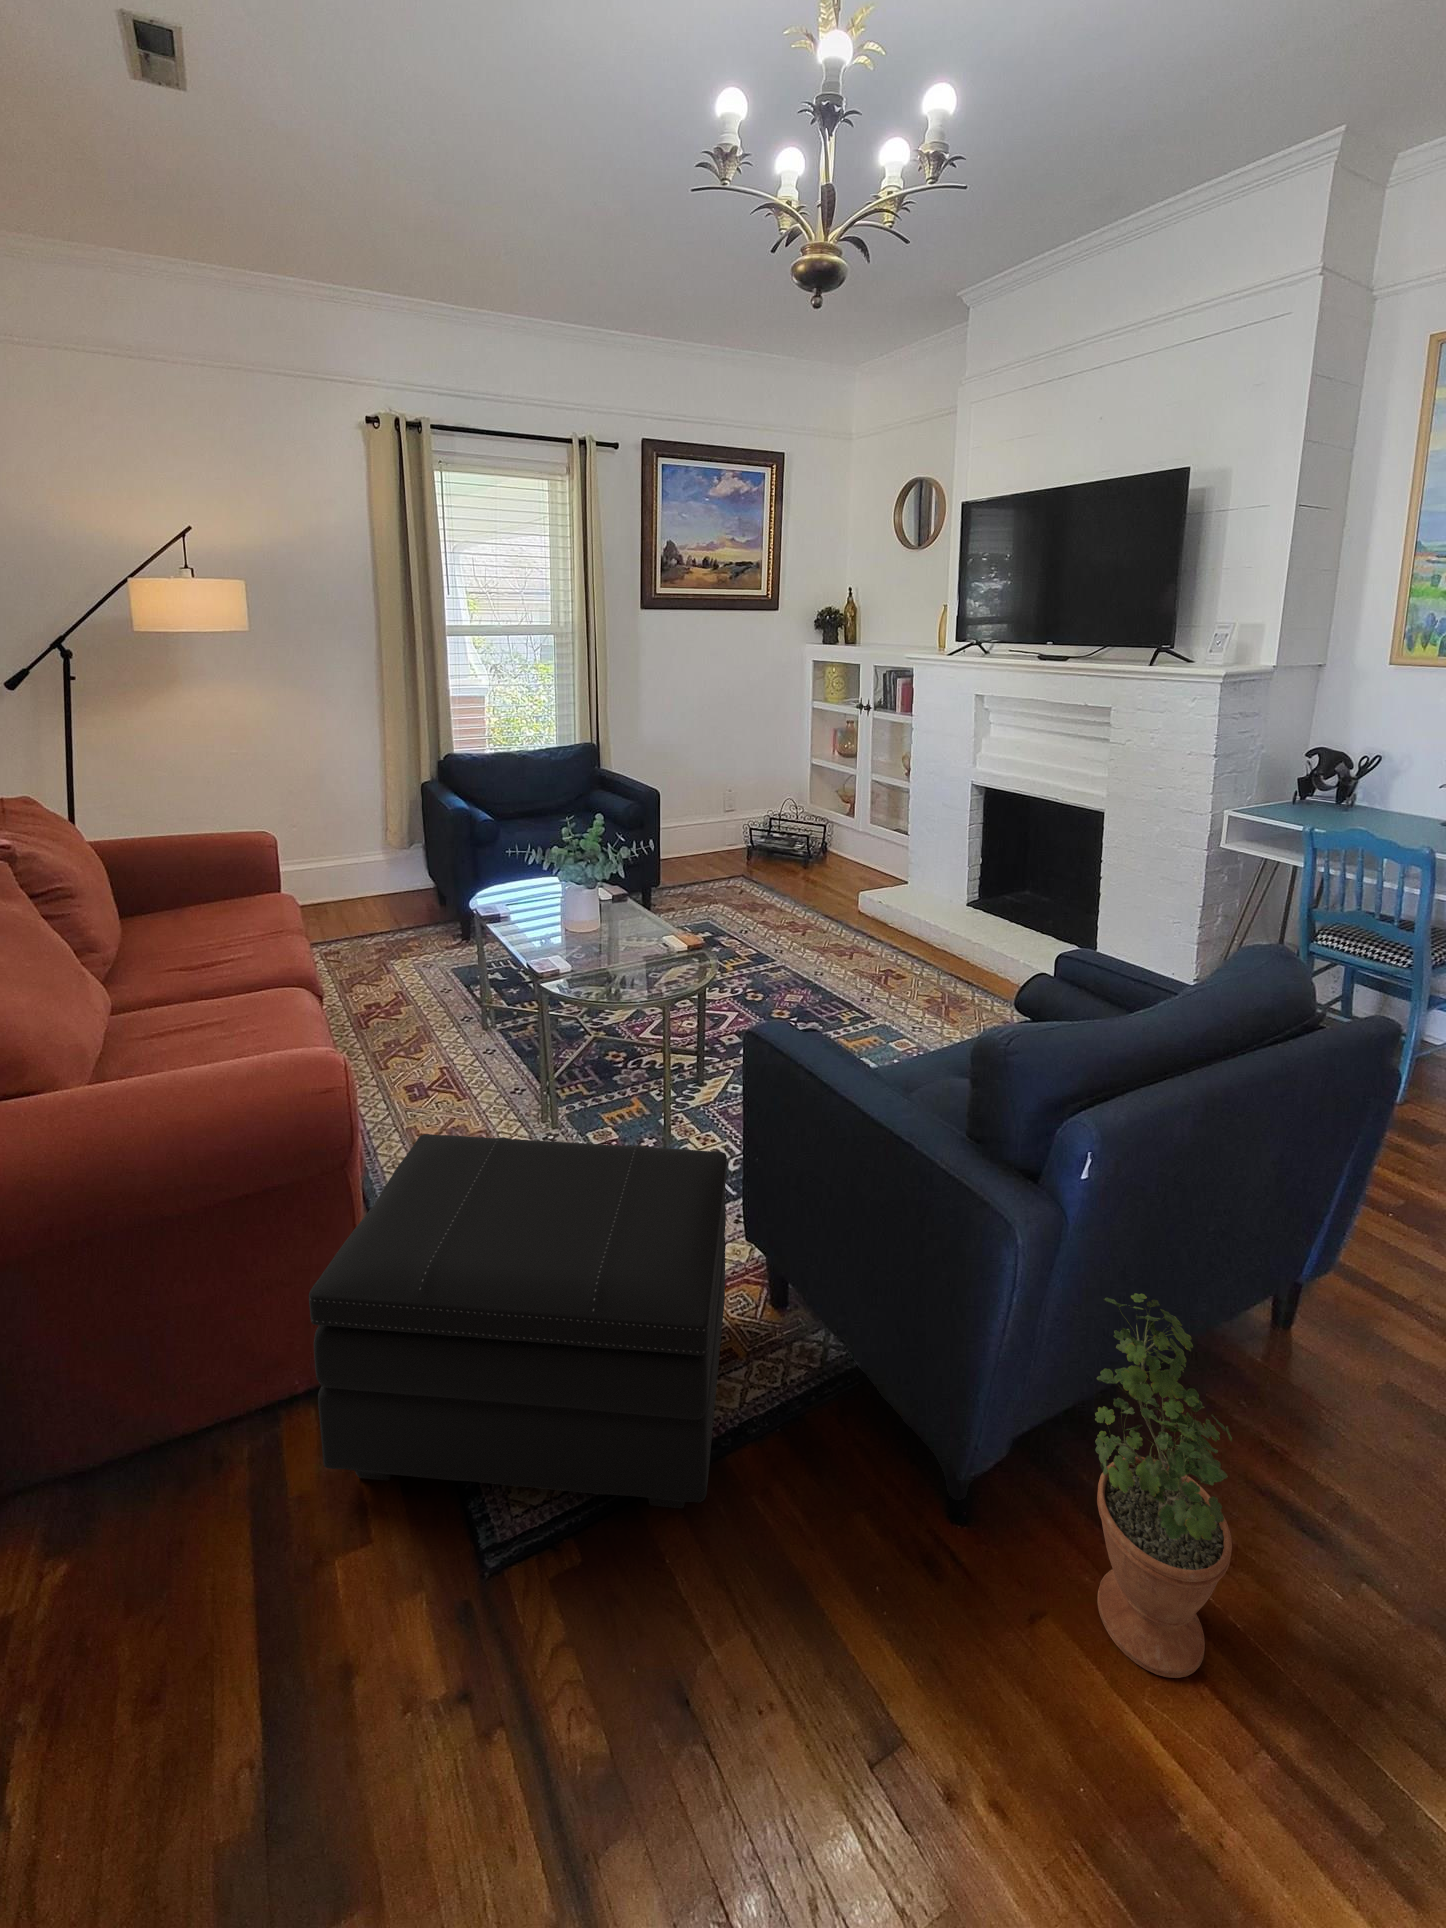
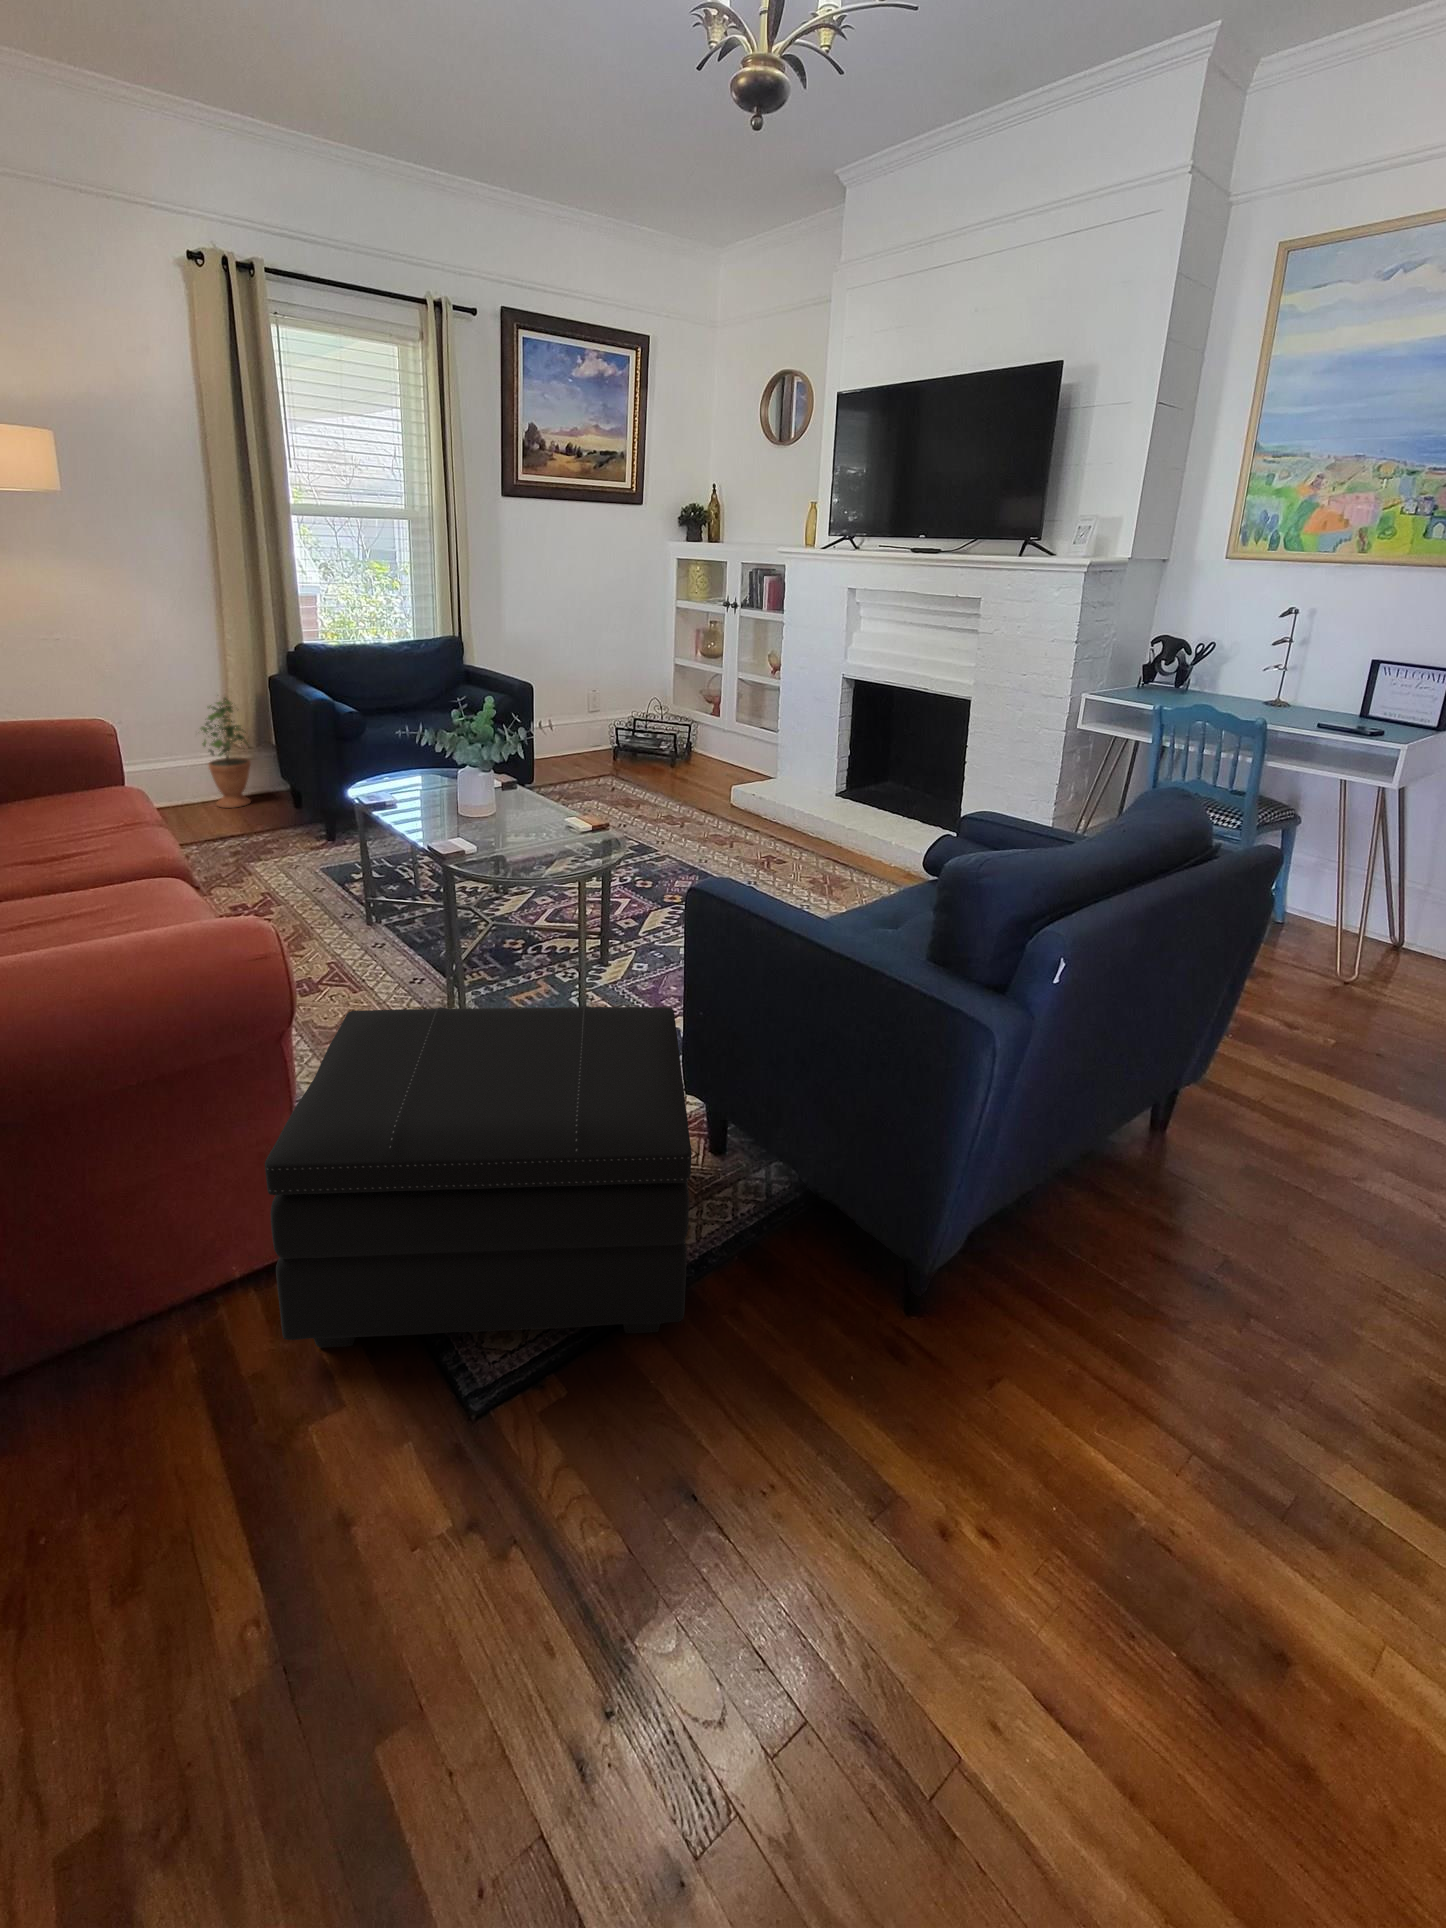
potted plant: present [1095,1293,1232,1678] -> present [200,698,251,808]

